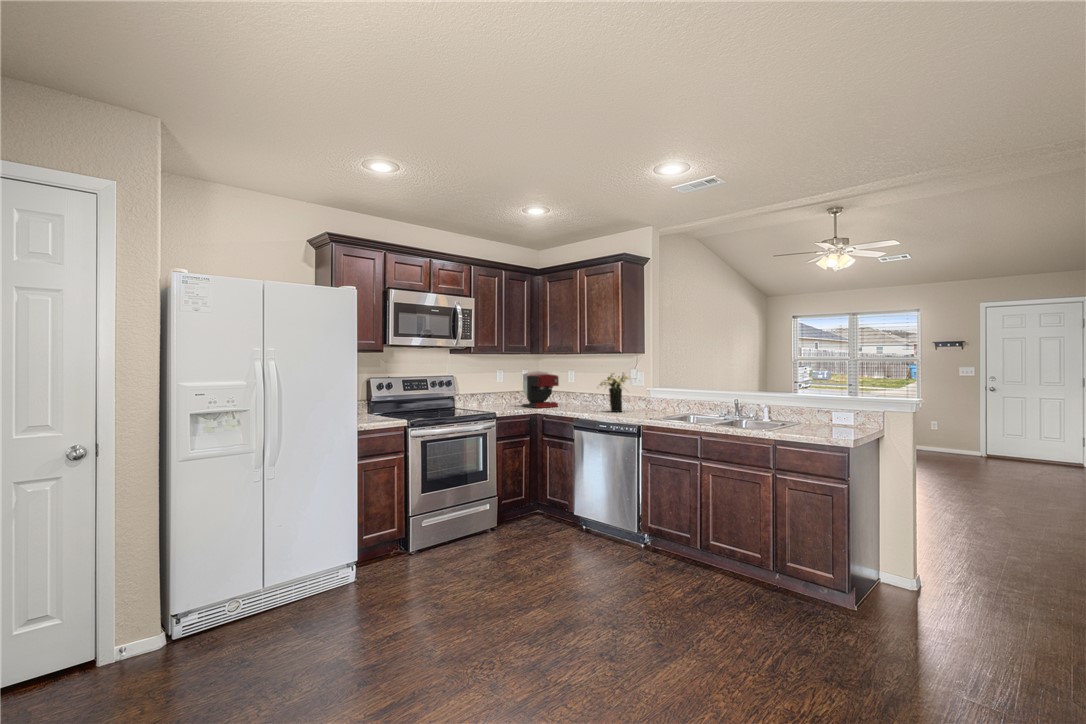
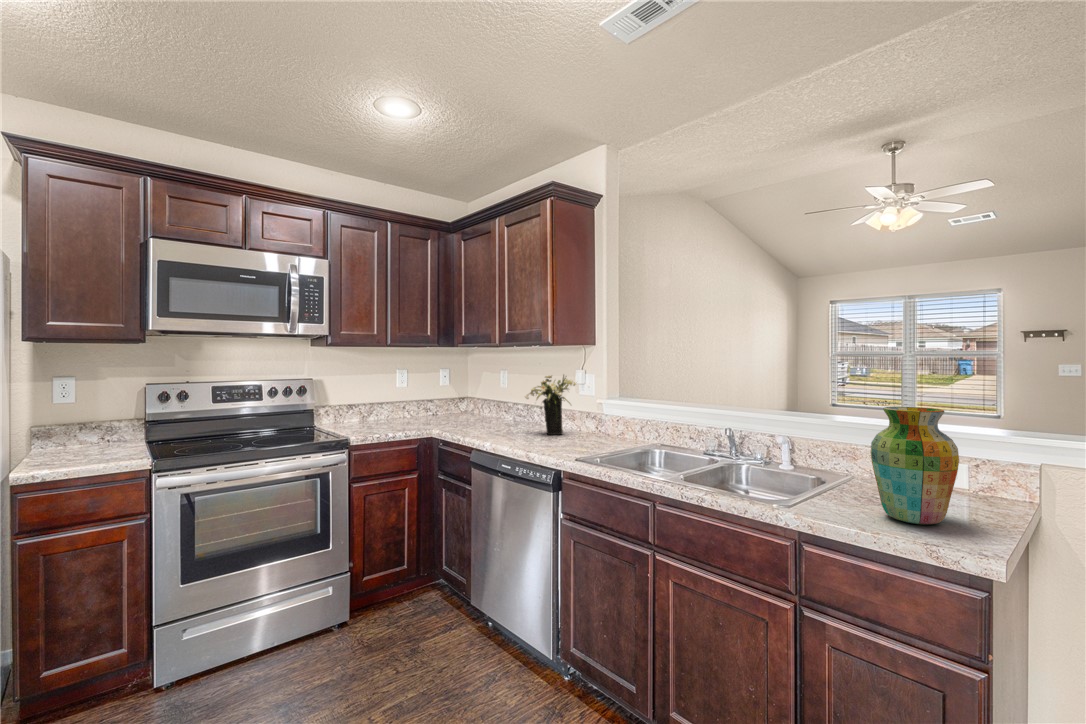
coffee maker: present [523,371,559,408] -> none [441,372,487,424]
vase: none [806,383,843,434] -> present [870,407,959,525]

